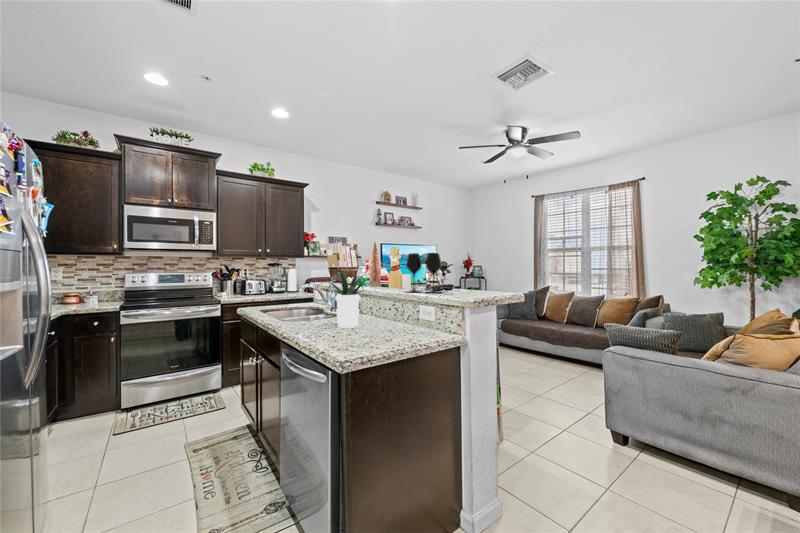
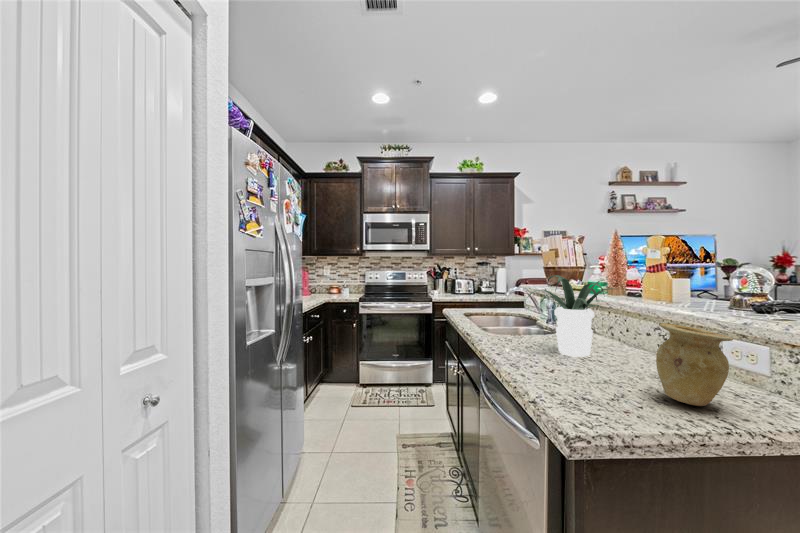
wine glass: present [406,253,442,293] -> none [677,245,763,316]
vase: none [389,297,421,340] -> present [656,323,733,406]

